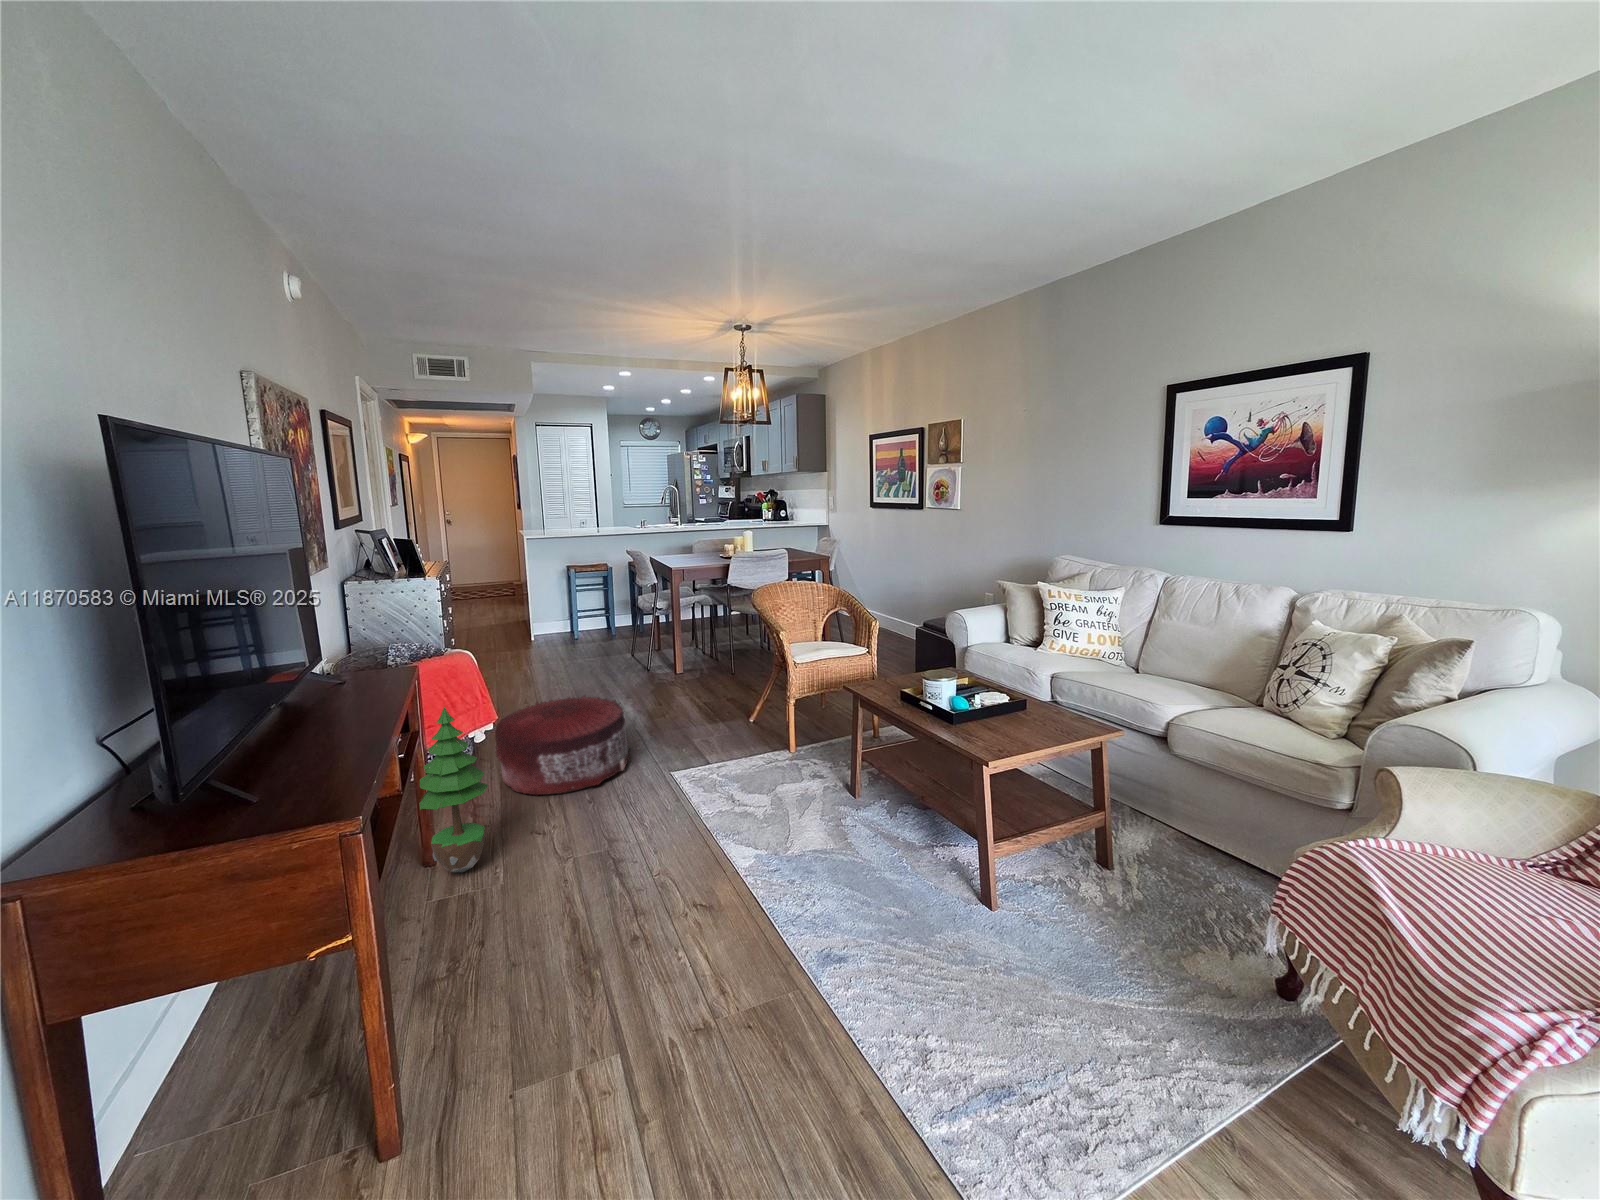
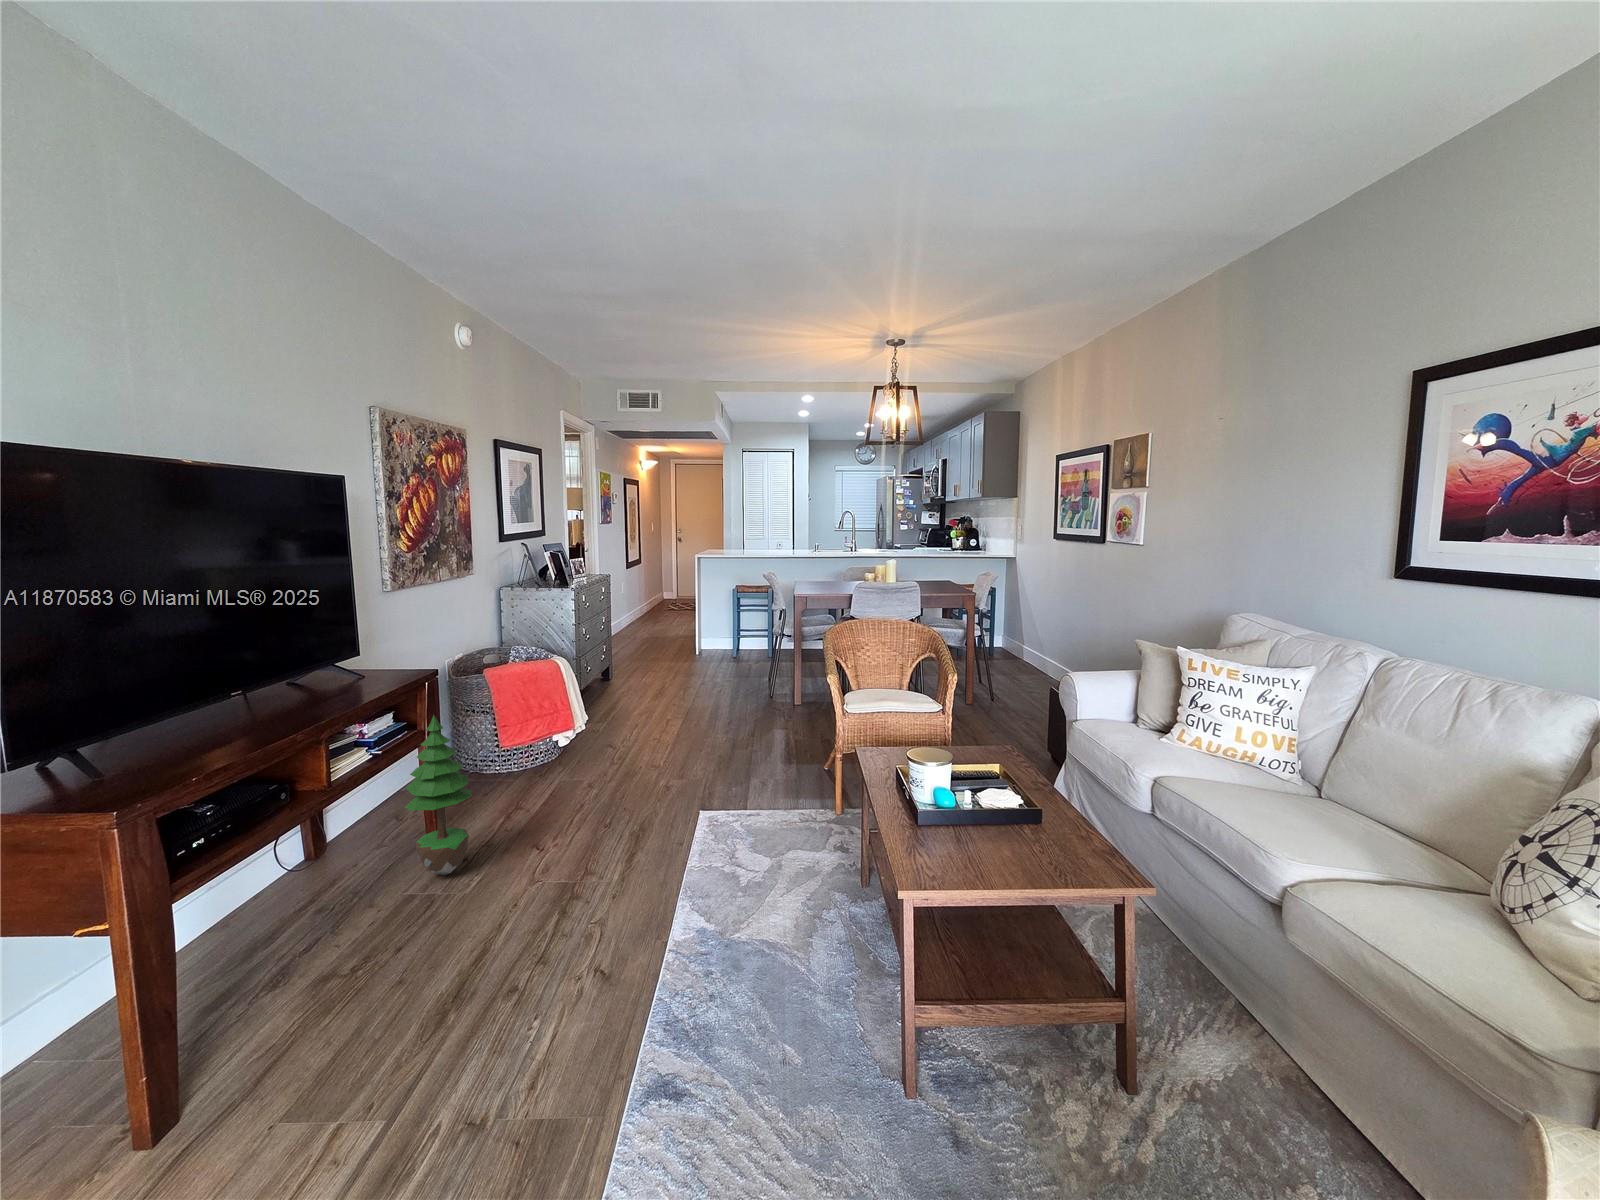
pouf: present [495,695,630,795] -> none [542,718,678,815]

